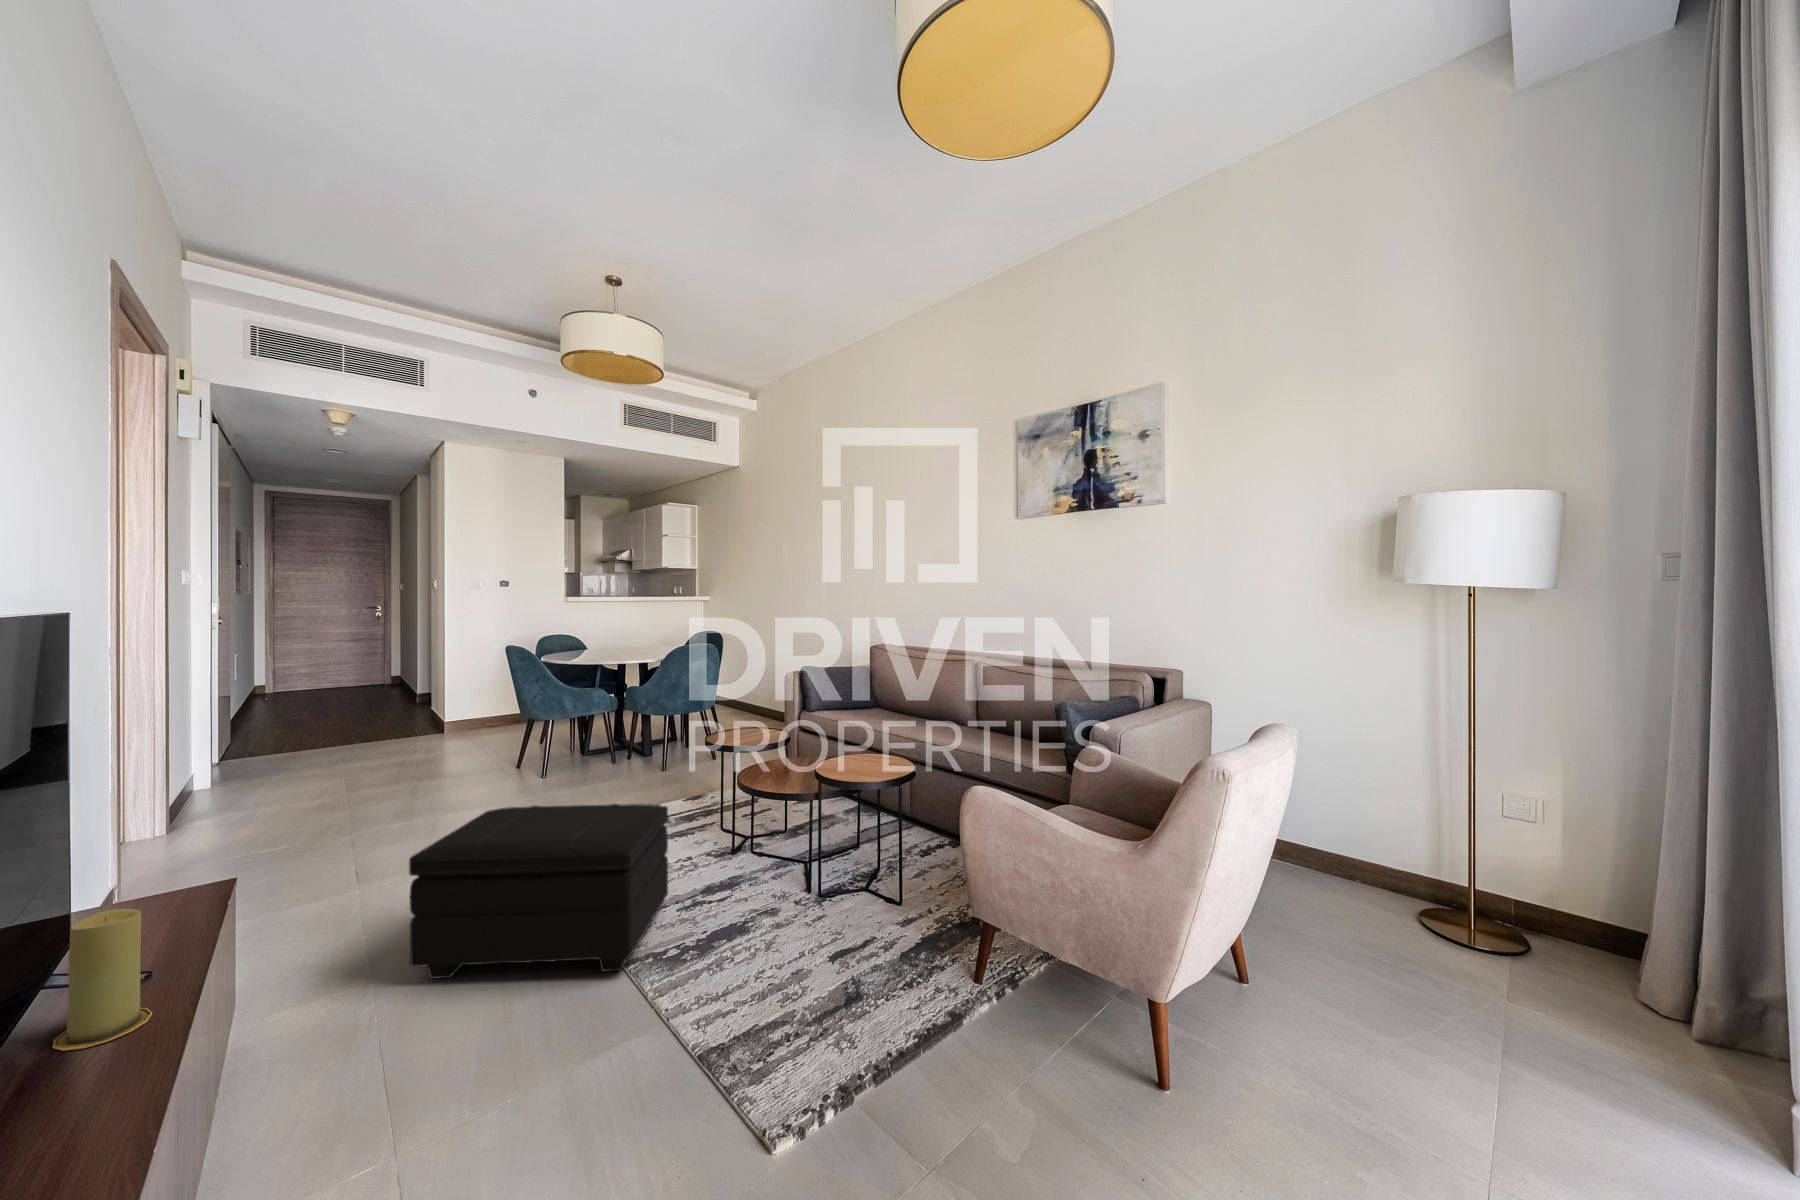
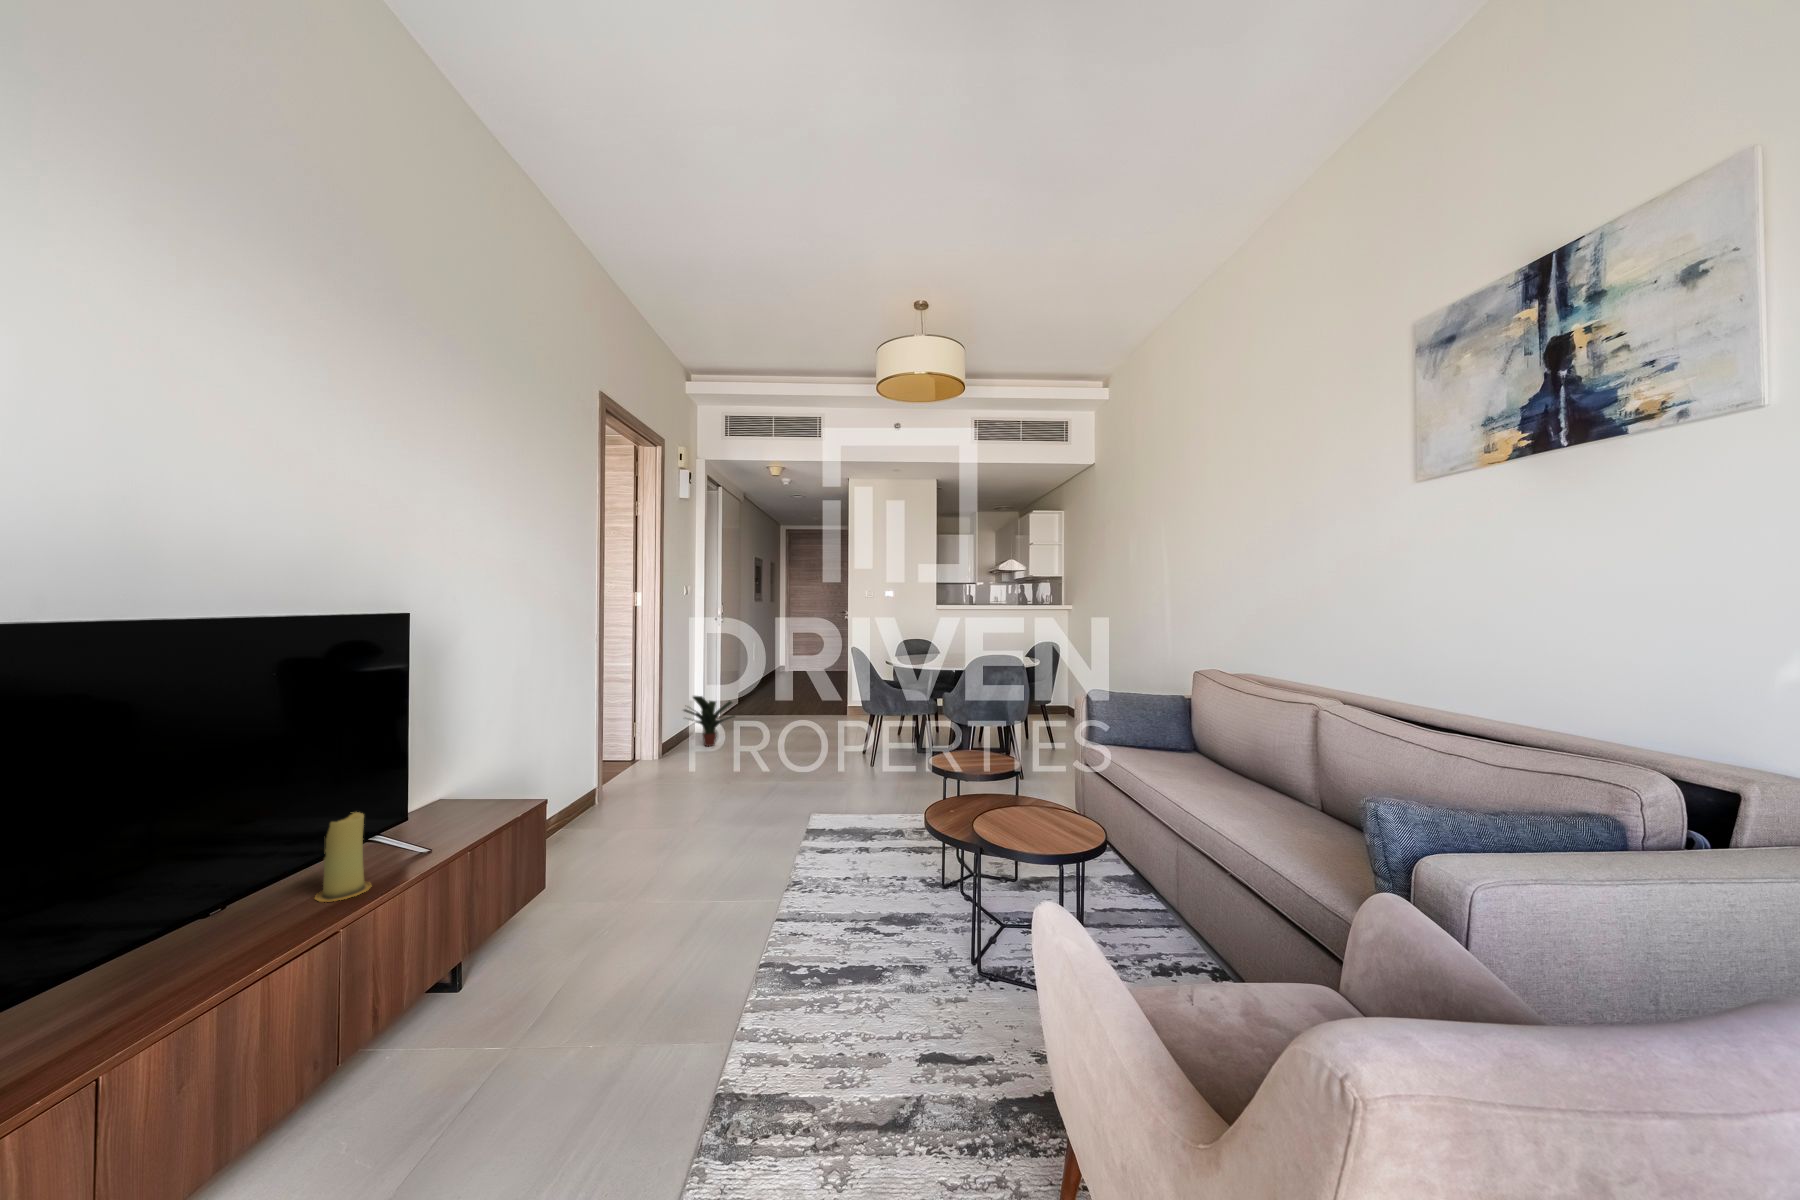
potted plant: none [191,729,290,801] -> present [684,696,735,746]
footstool: present [409,804,668,979] -> none [631,787,843,973]

